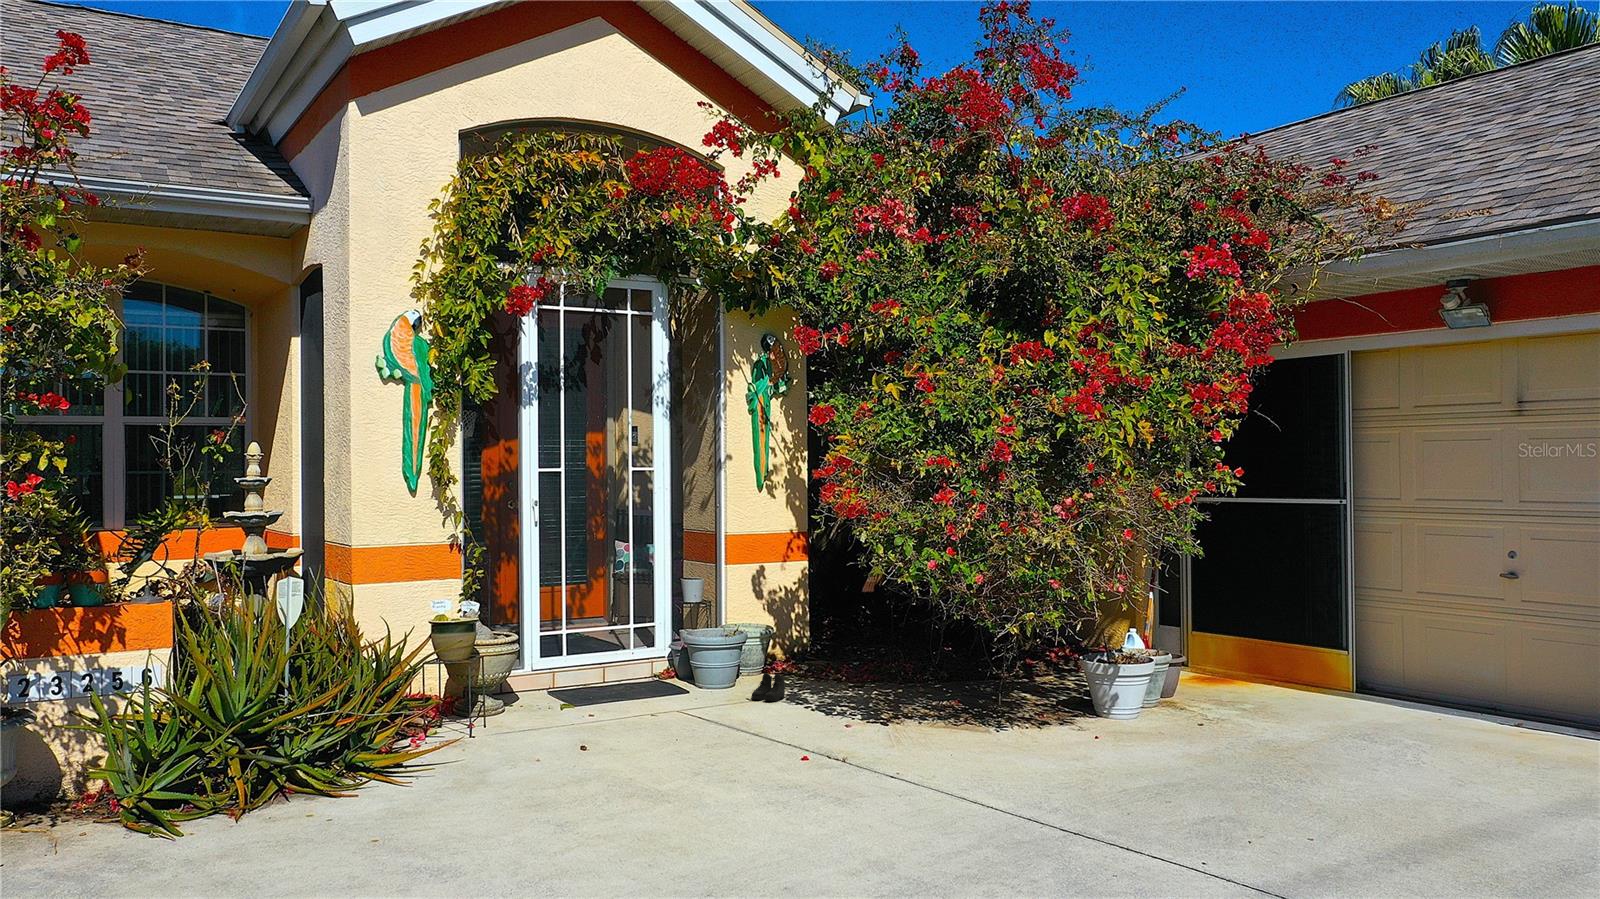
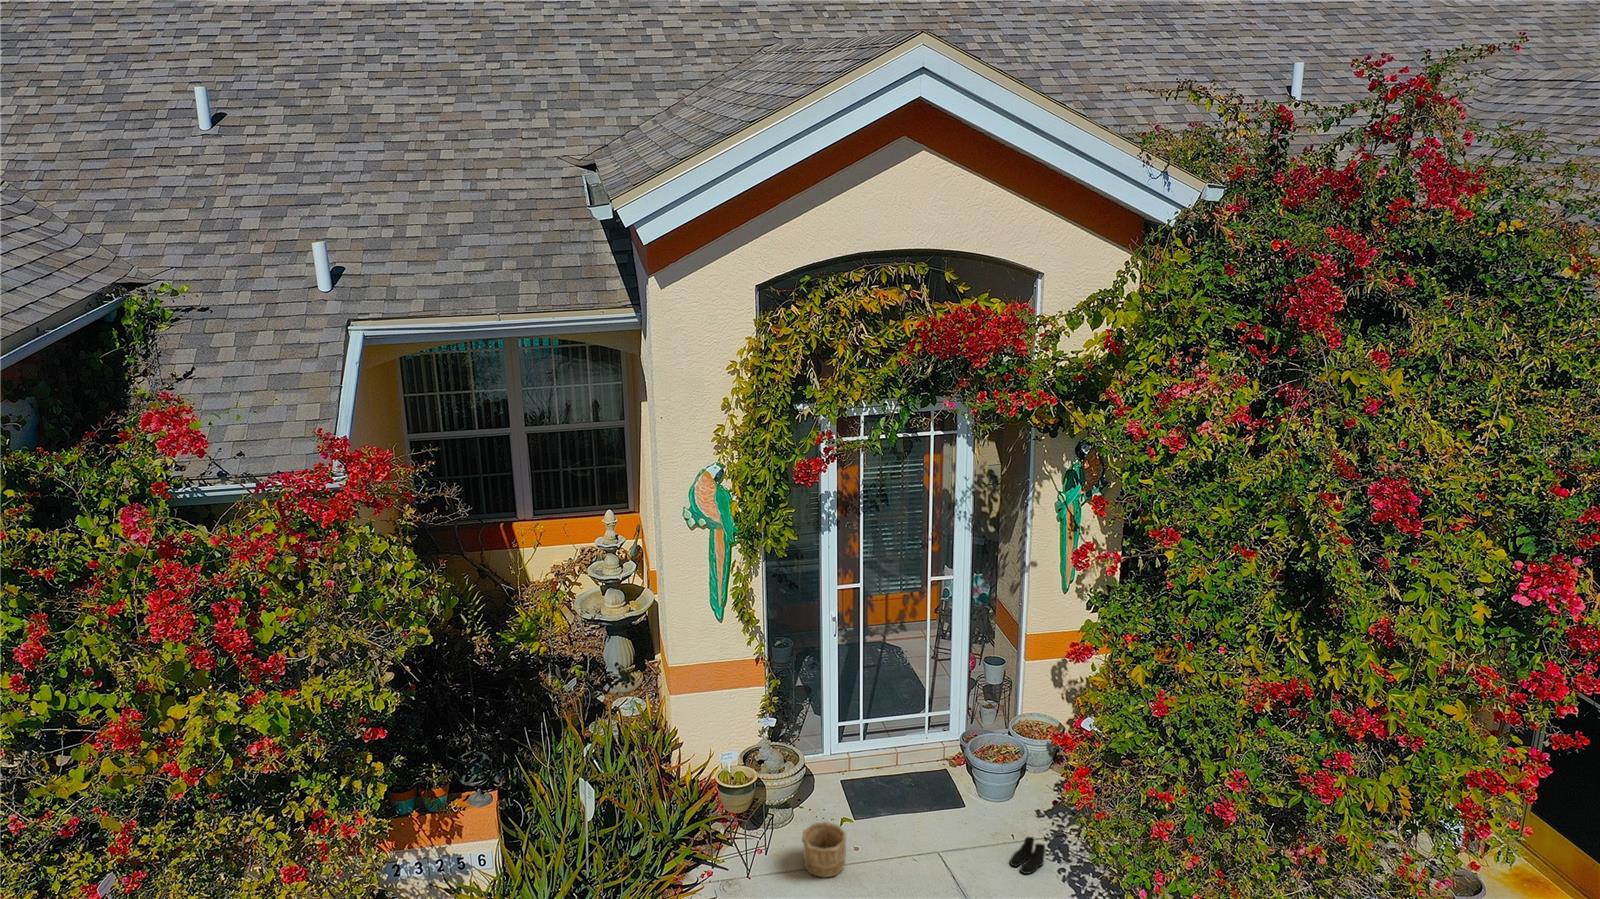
wooden bucket: none [531,669,583,714] -> present [802,822,847,877]

